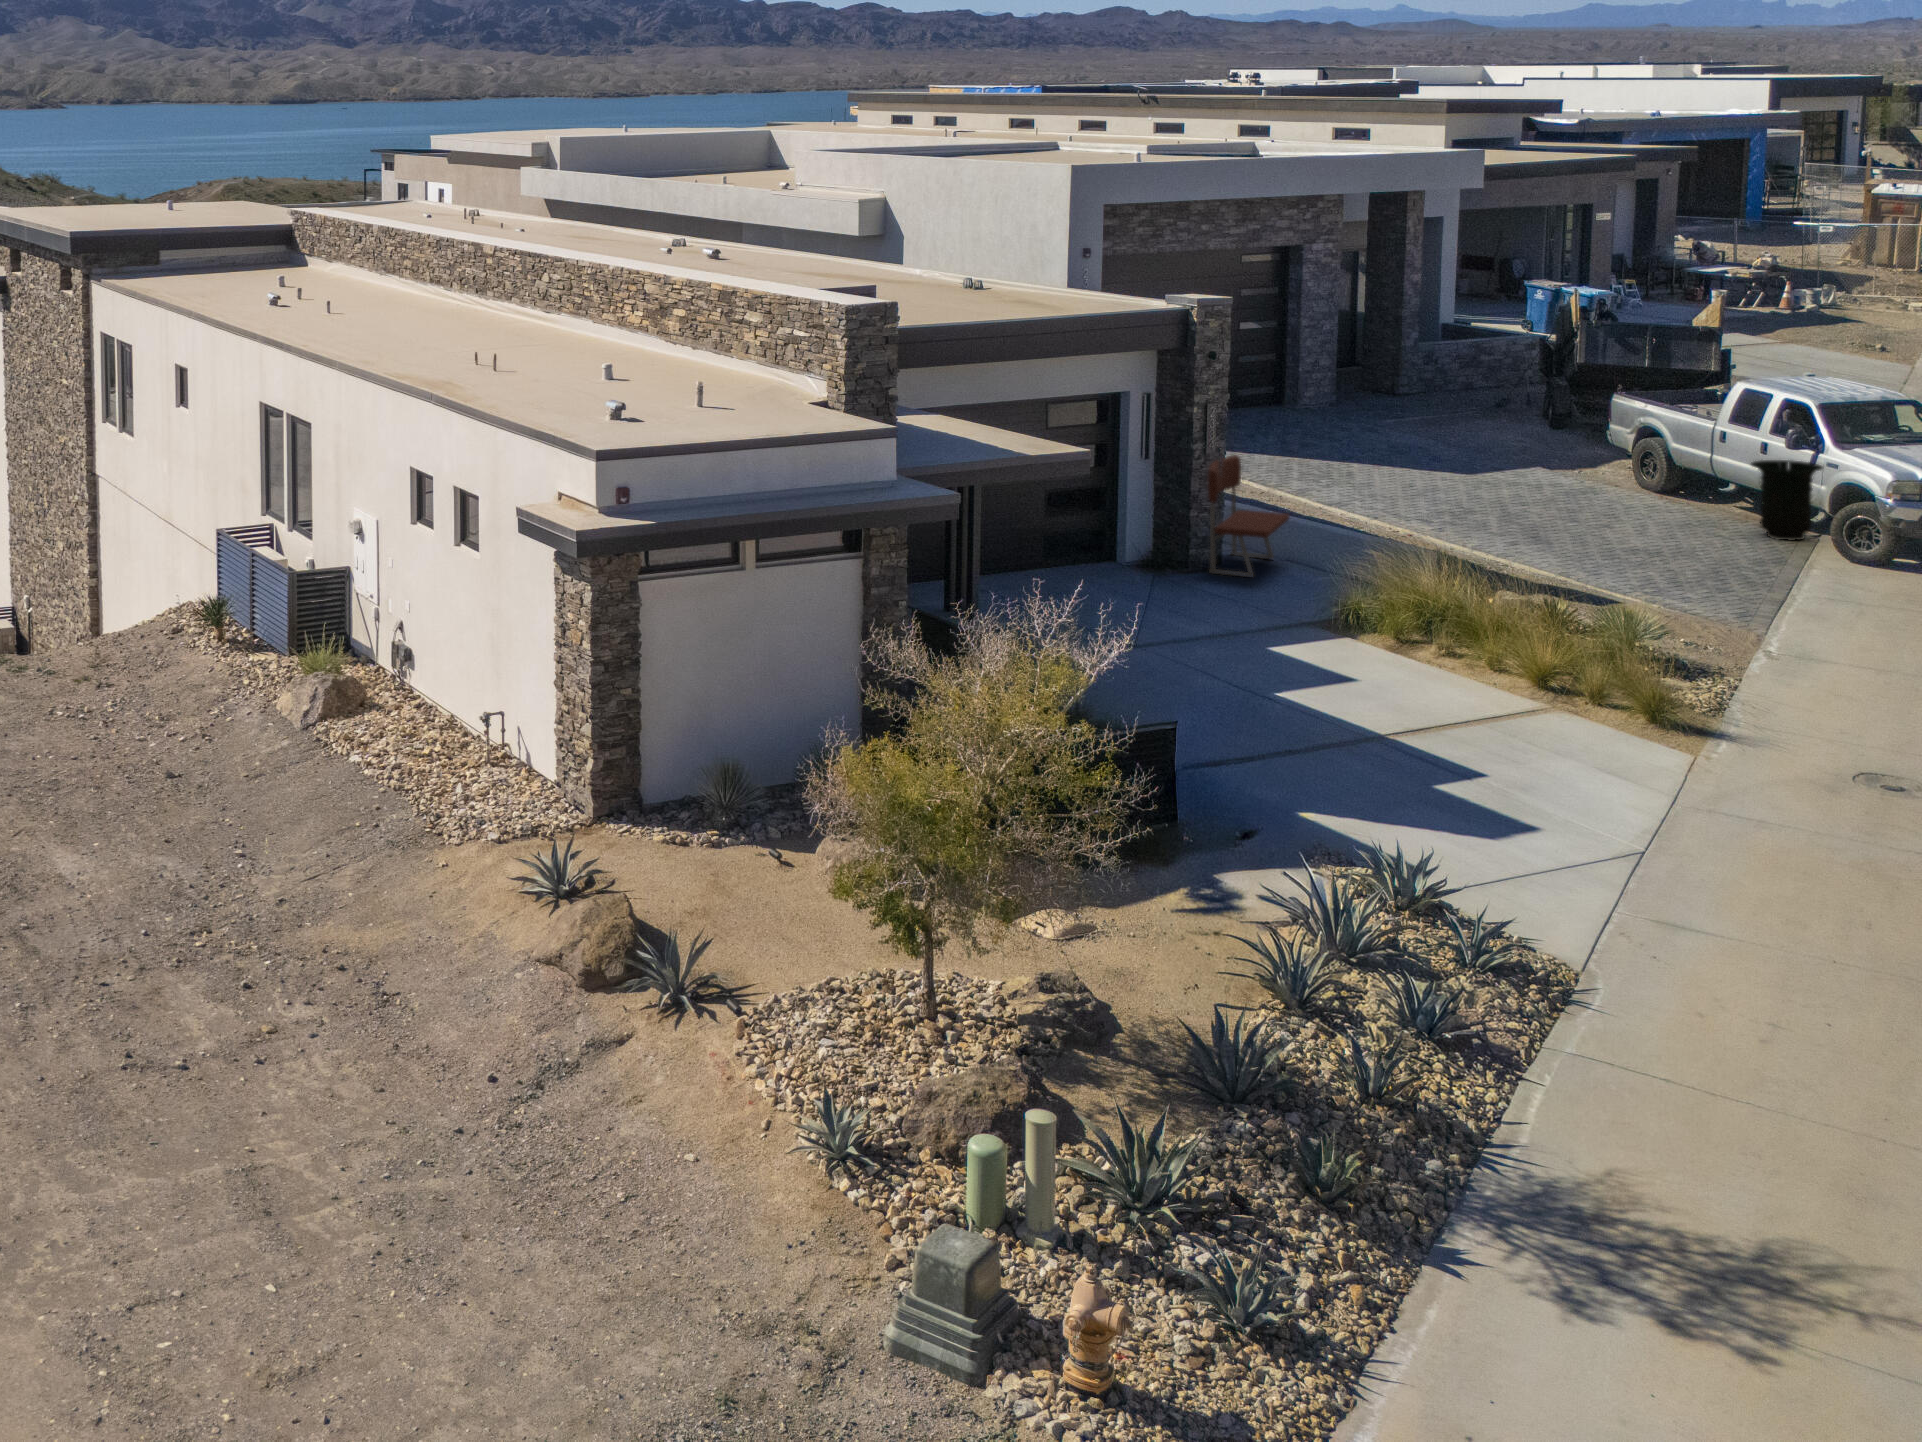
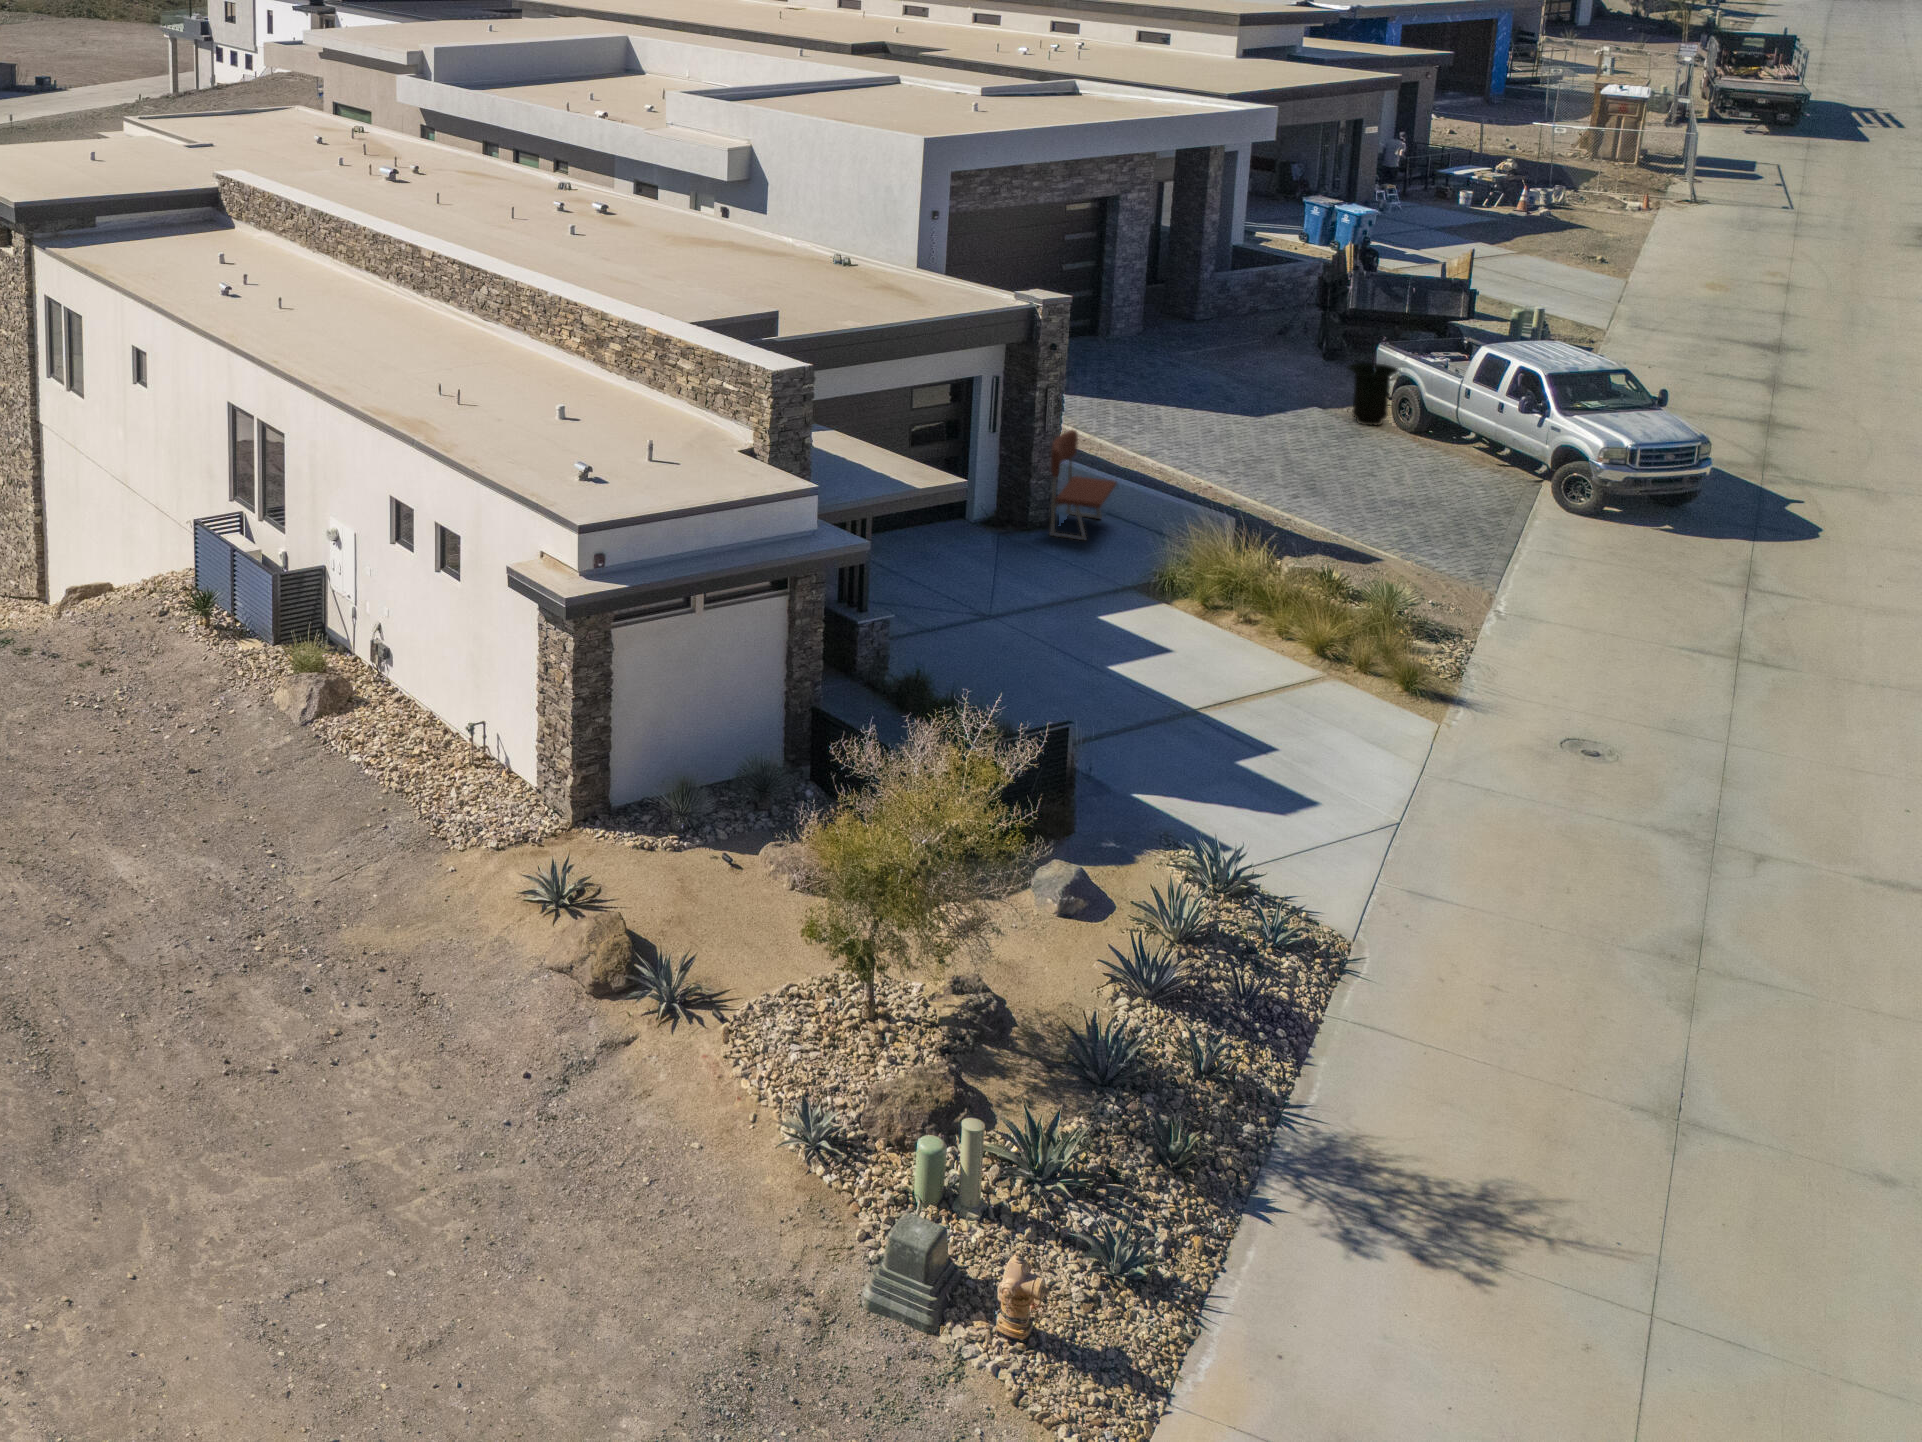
trash can: present [1751,460,1823,540] -> present [1349,363,1398,426]

